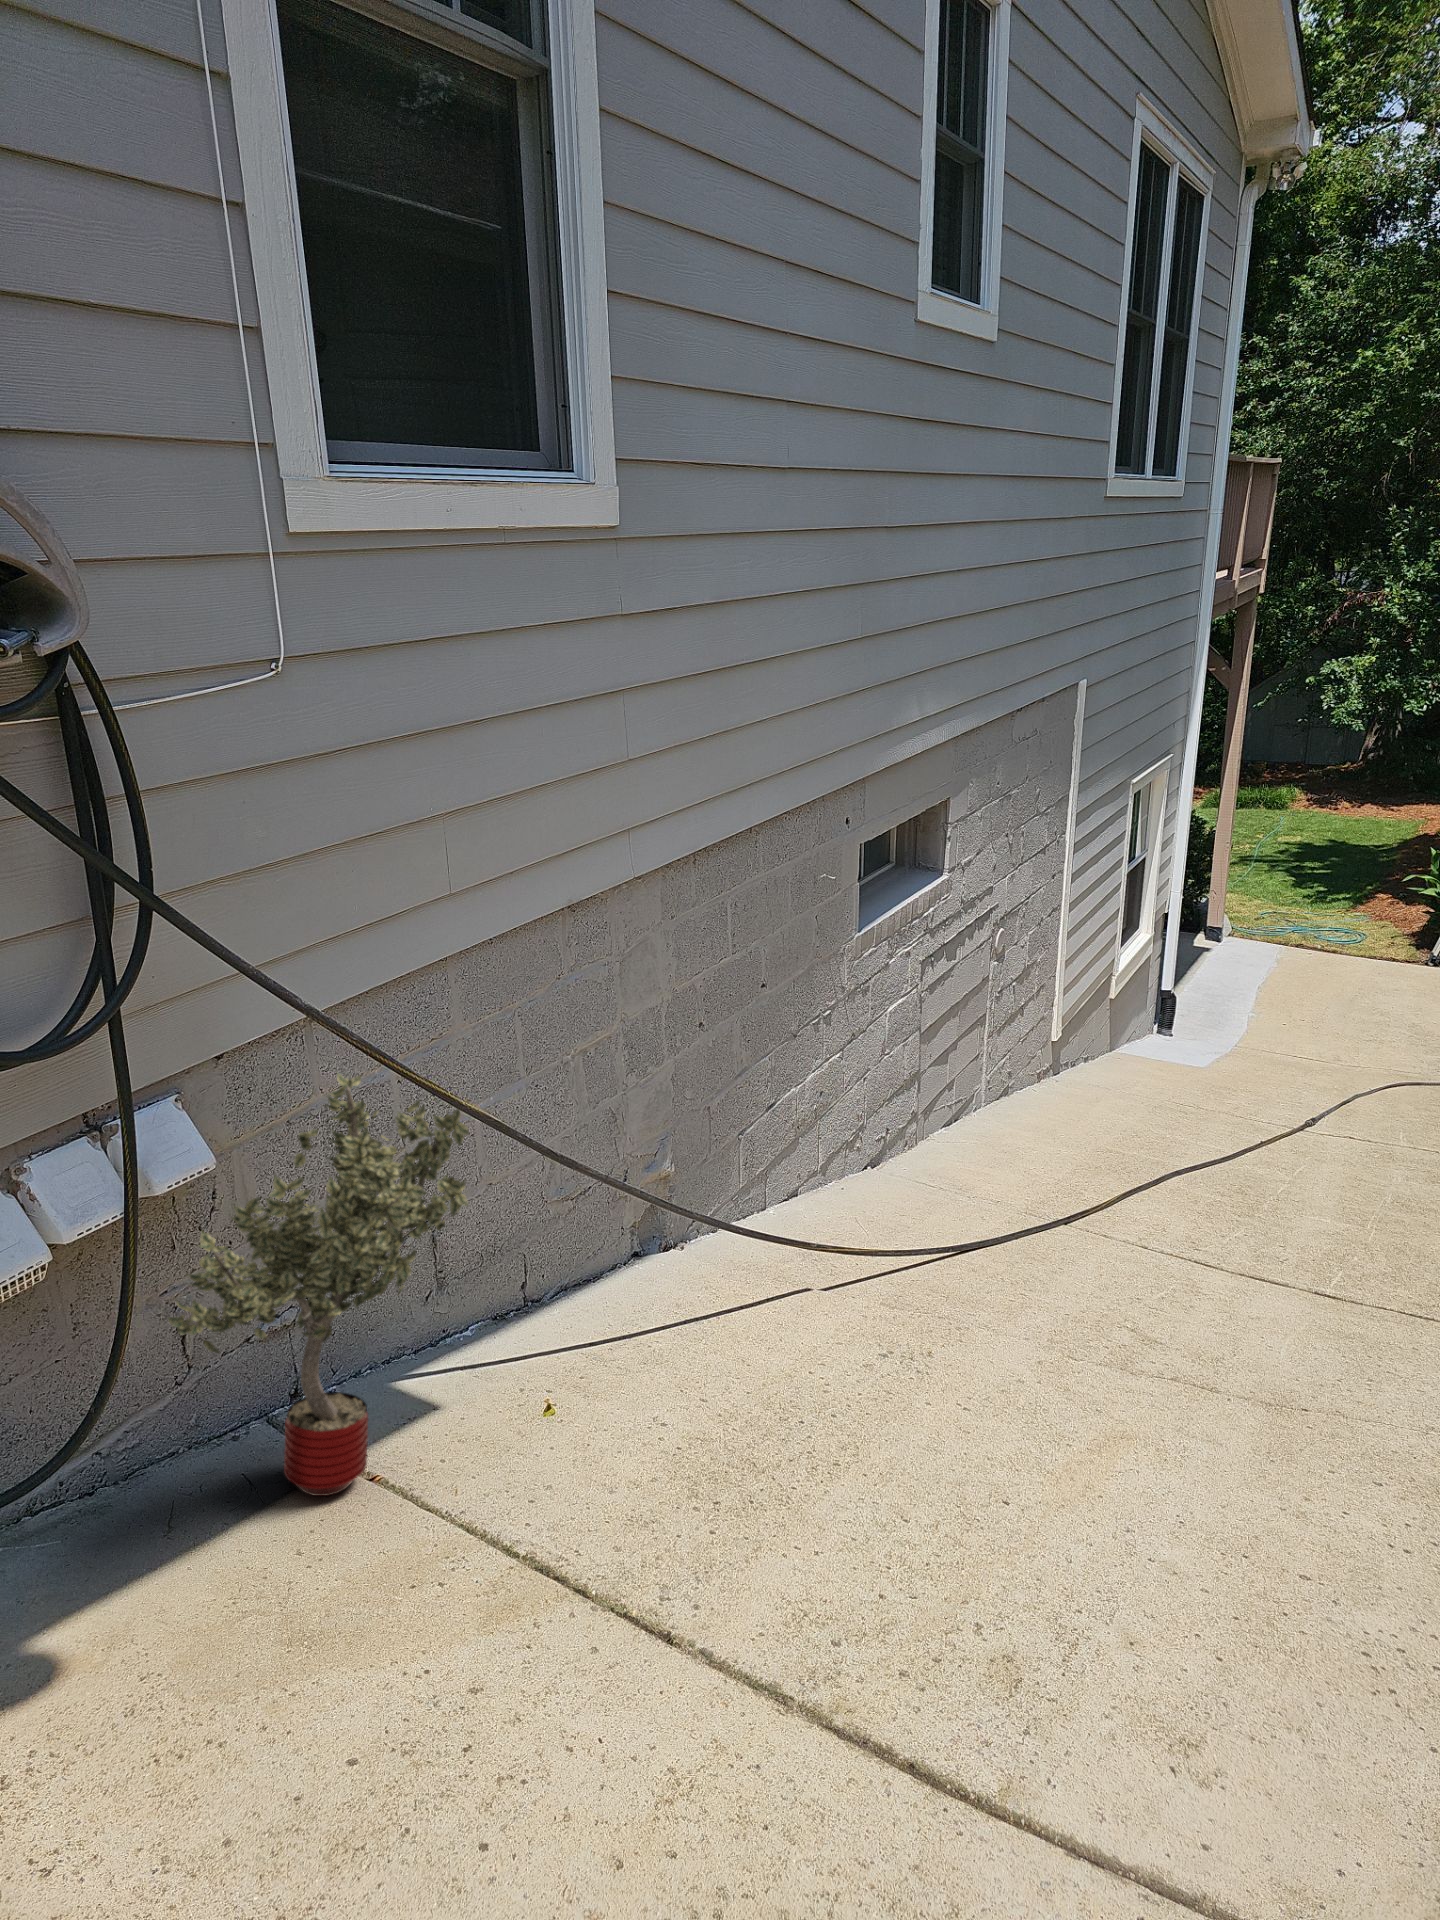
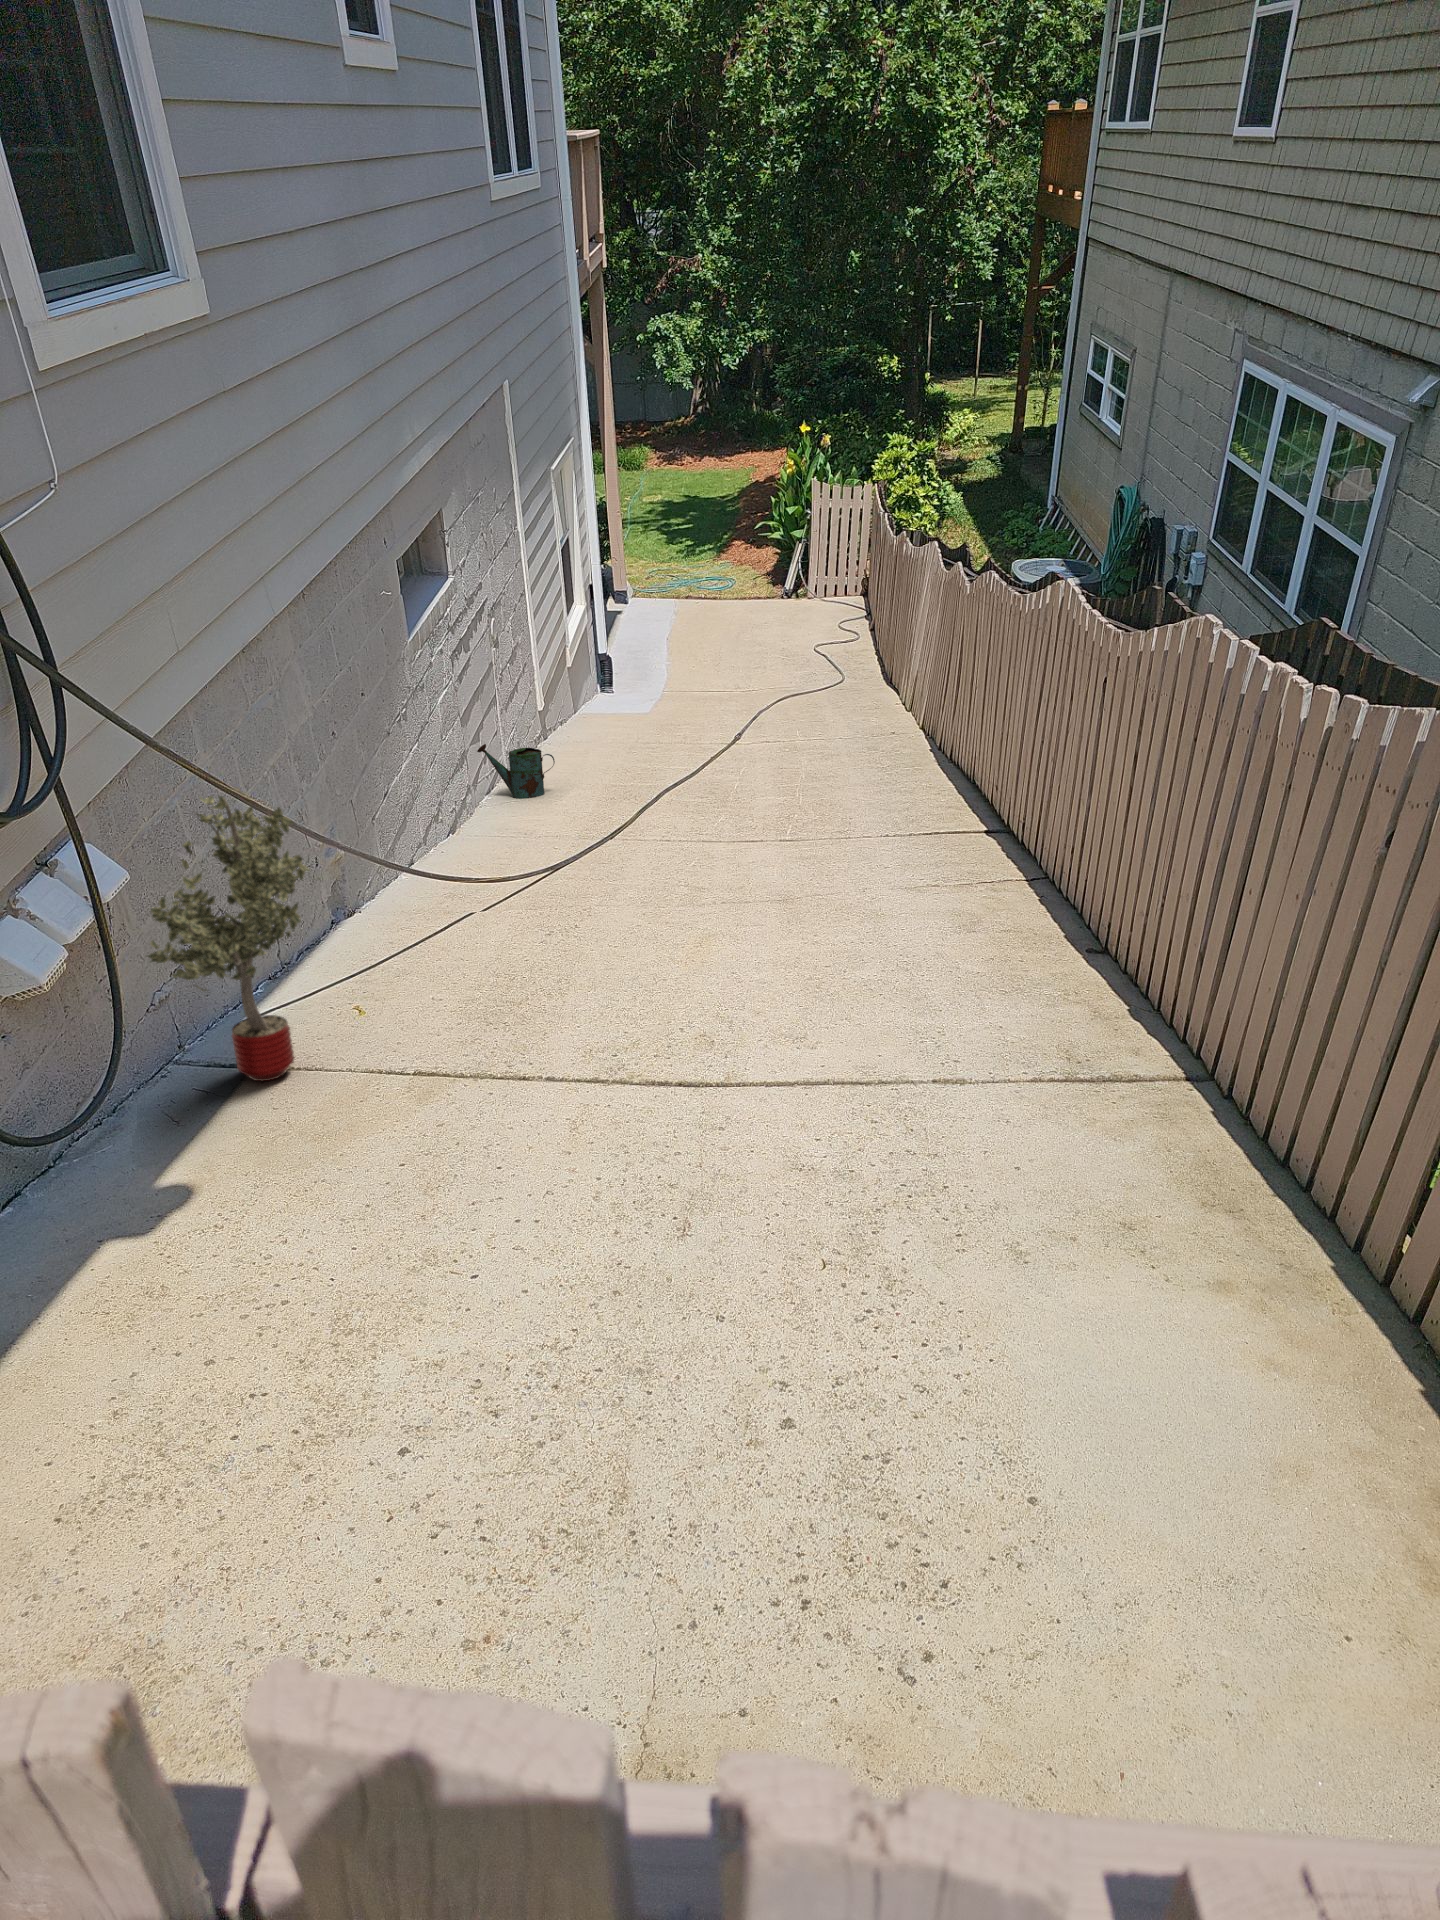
watering can: none [938,1069,1029,1147] -> present [477,744,555,799]

